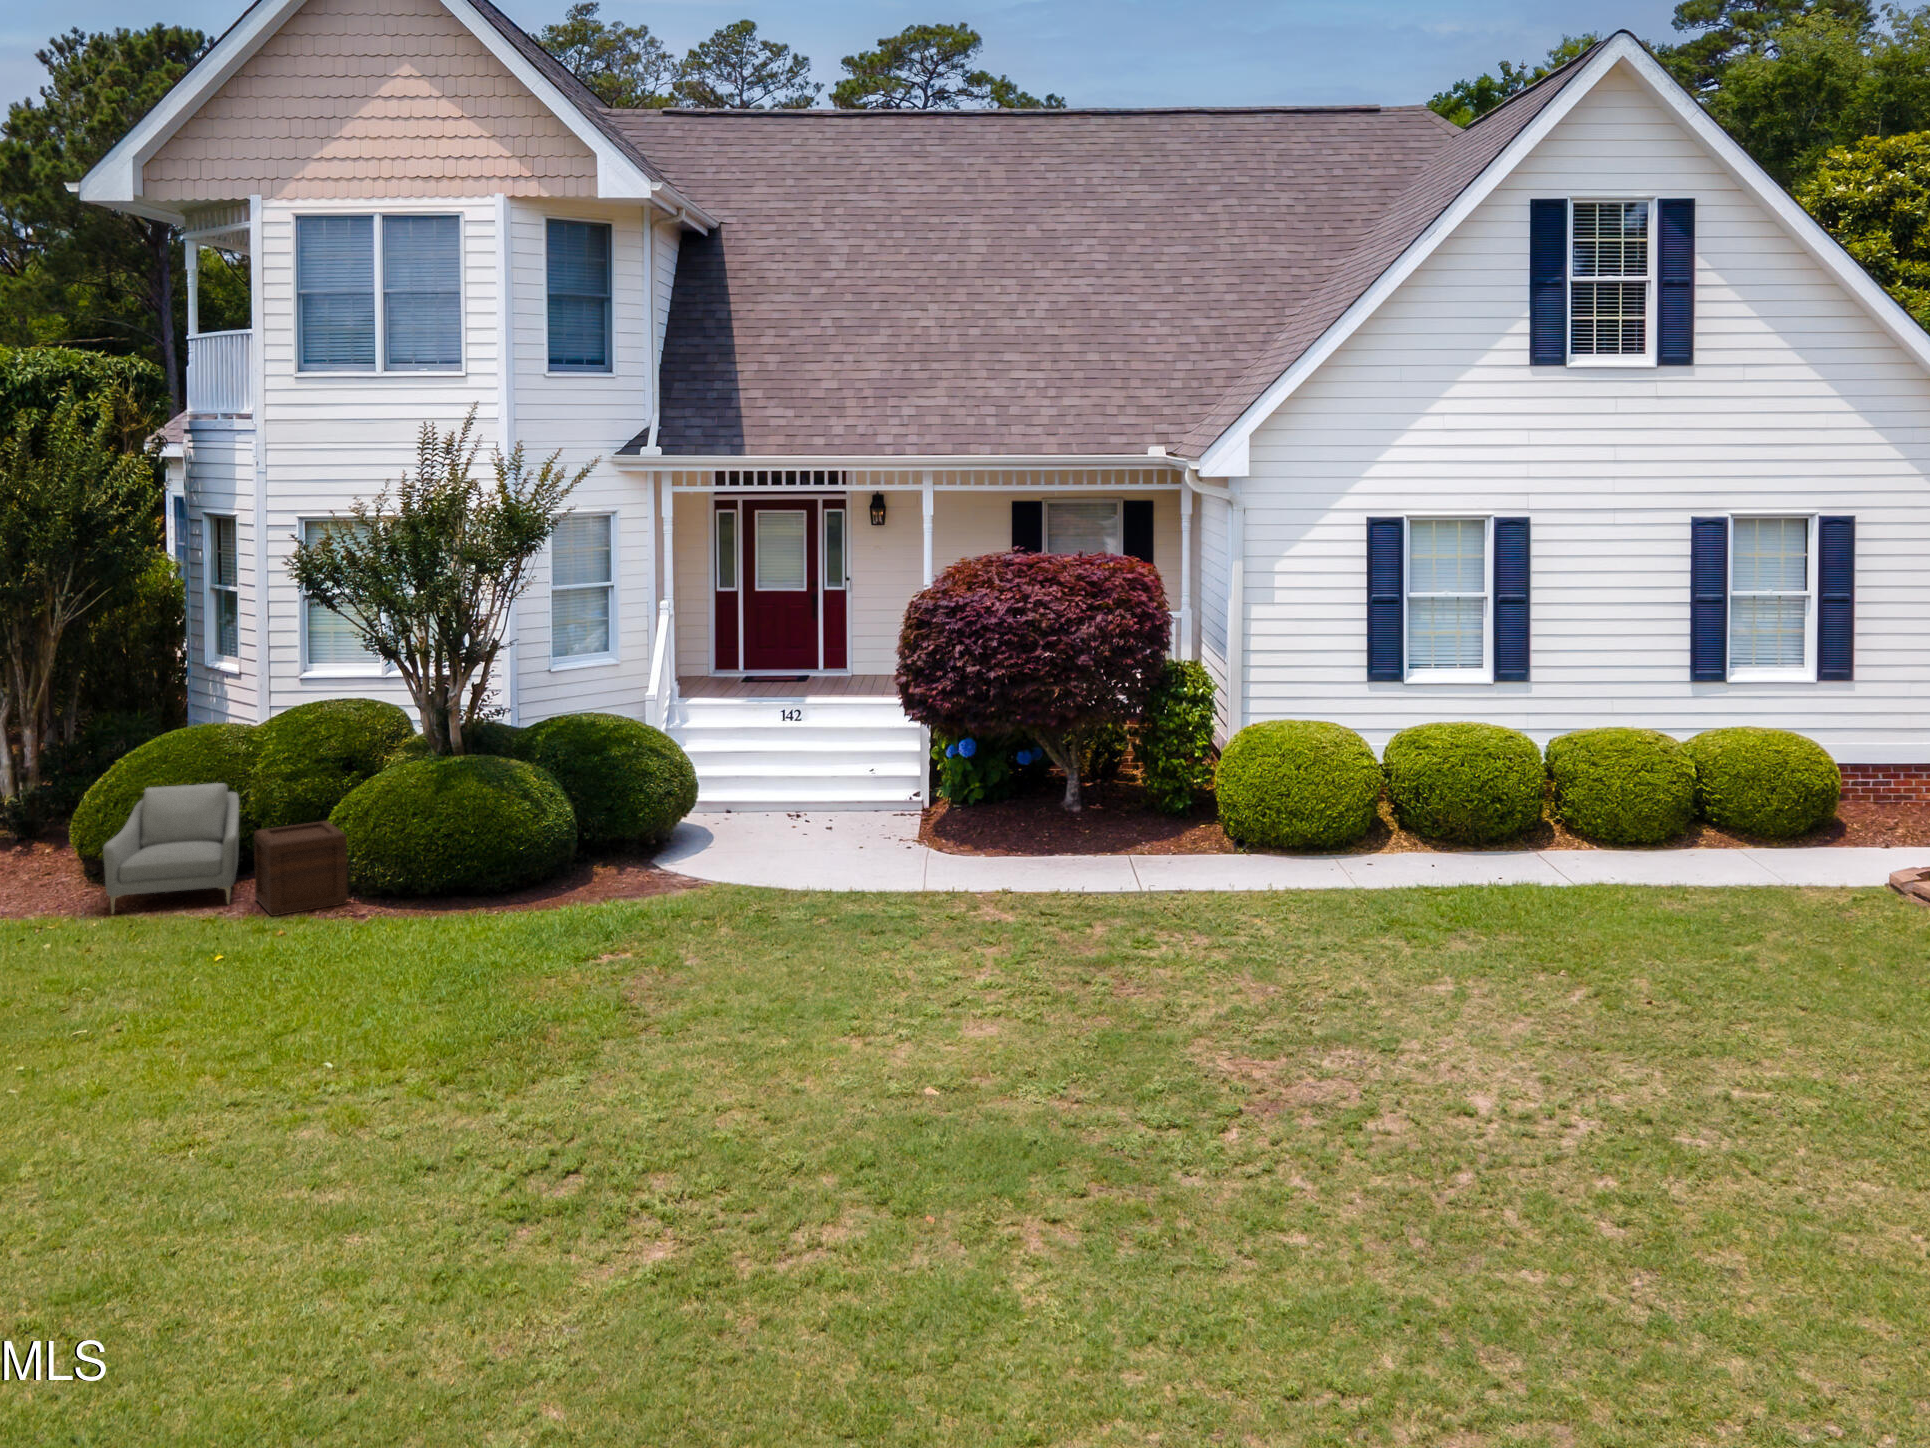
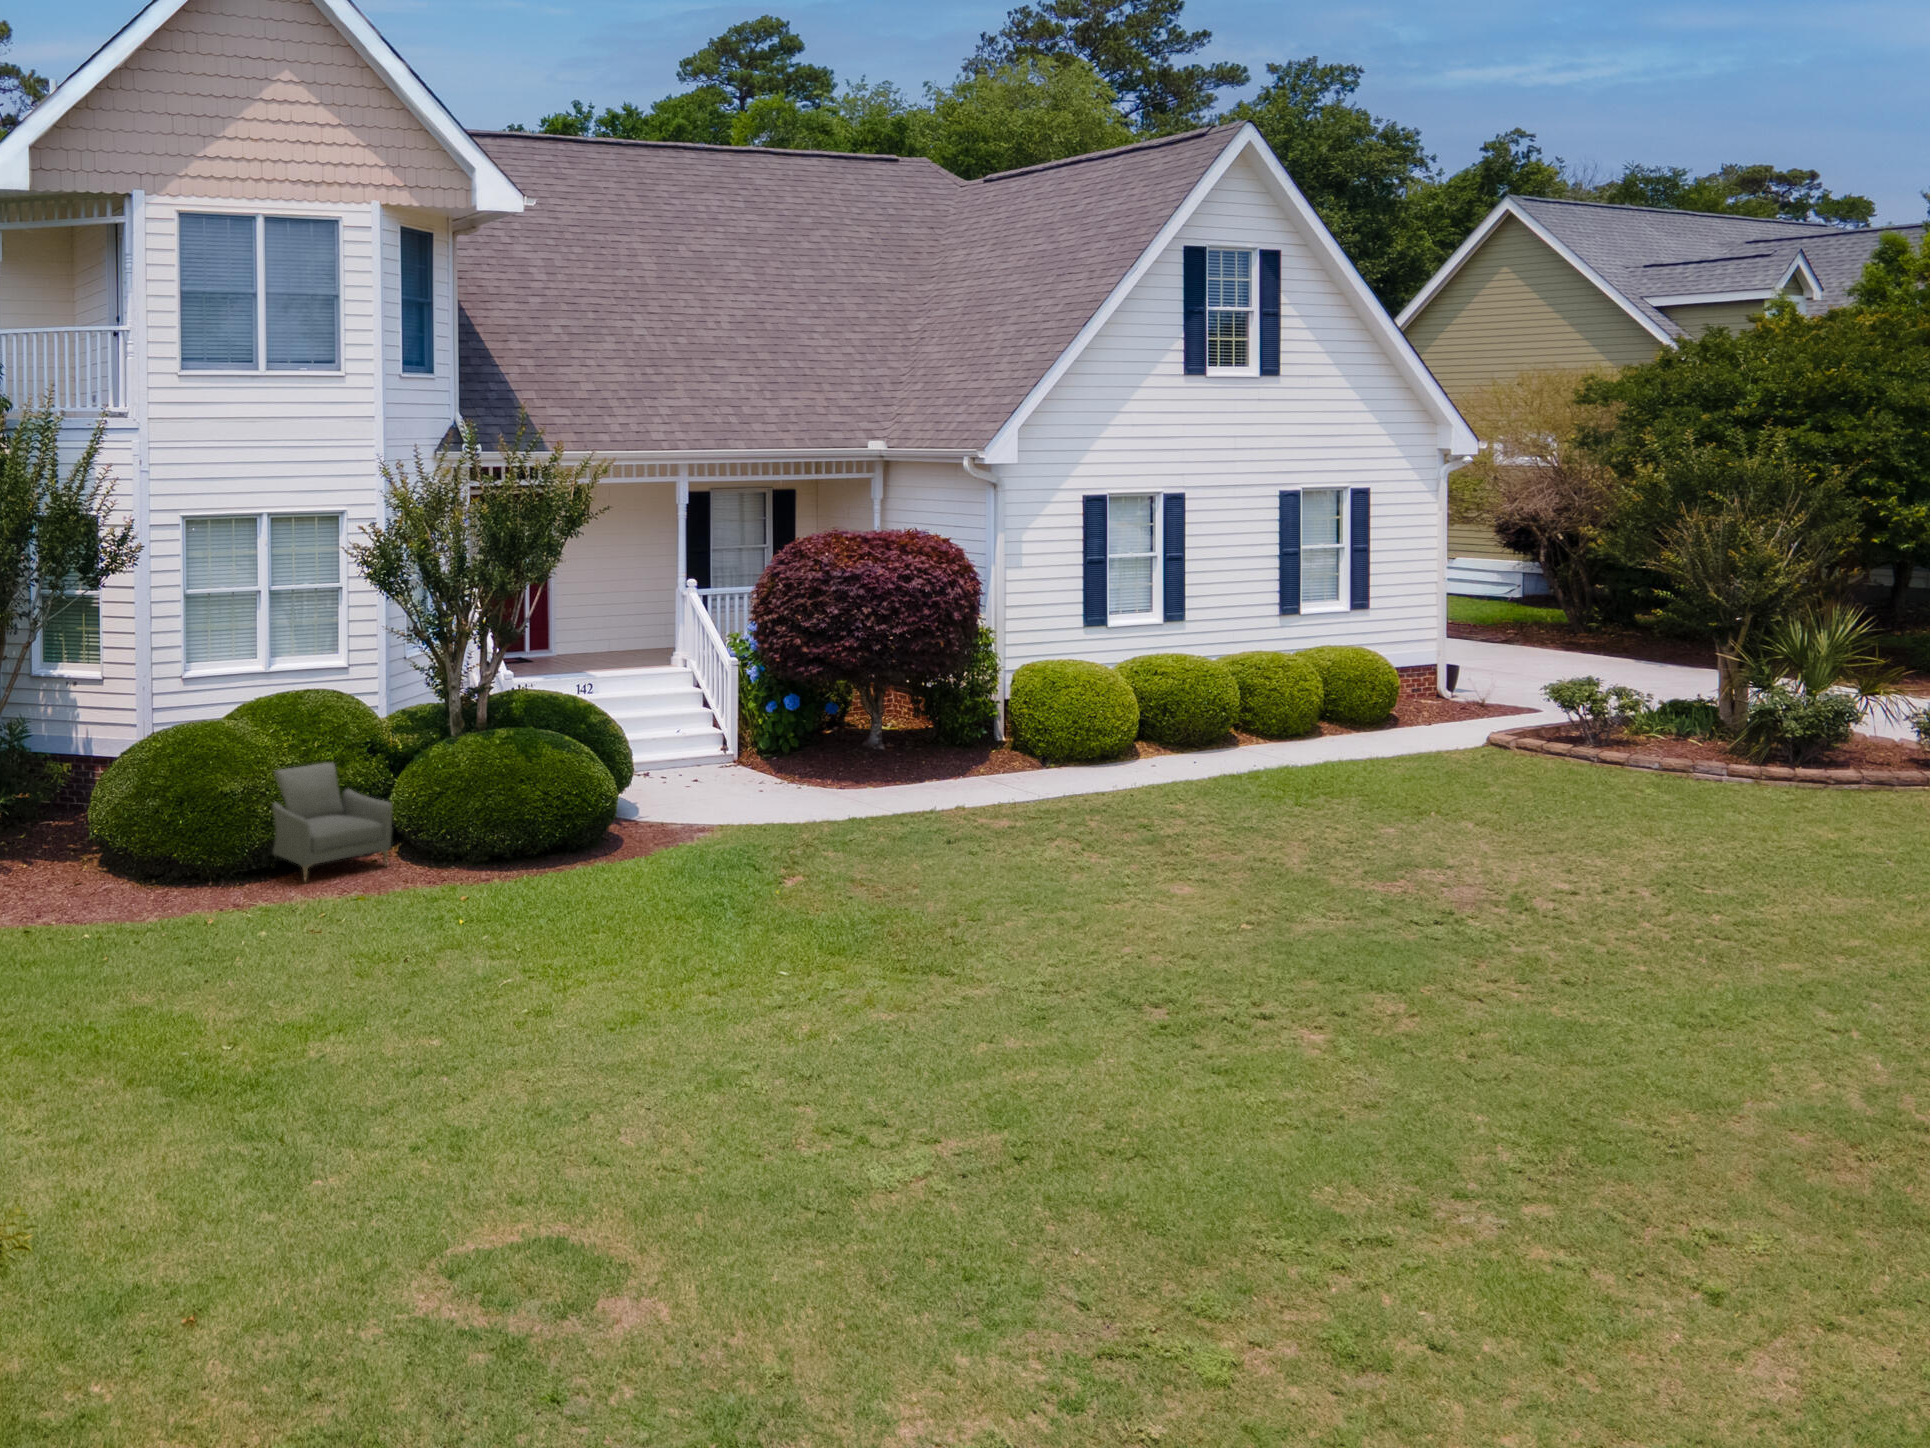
wooden crate: present [254,821,348,916] -> none [399,787,489,868]

